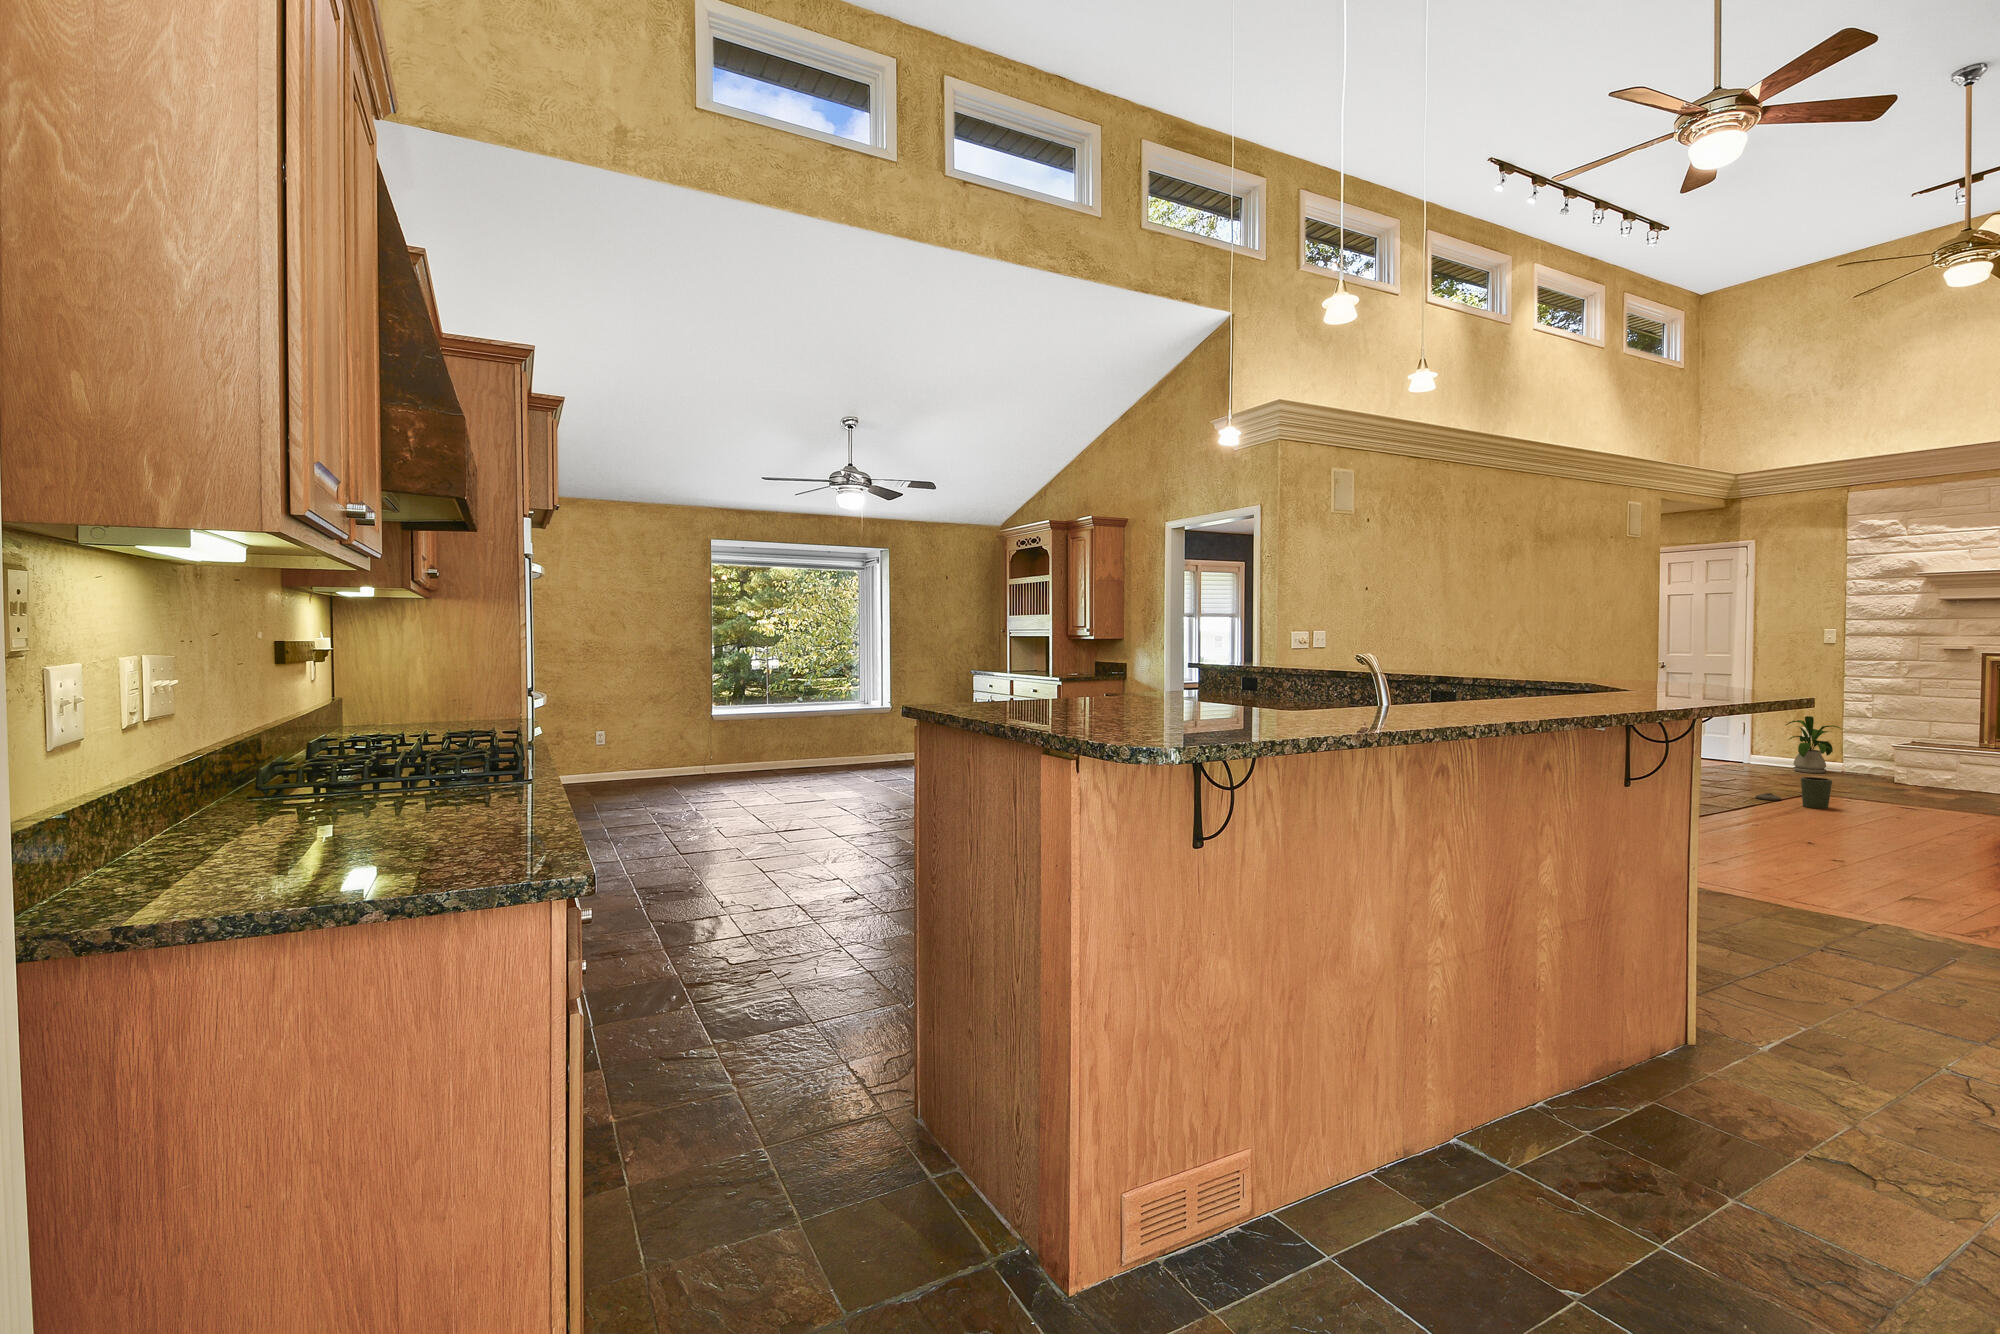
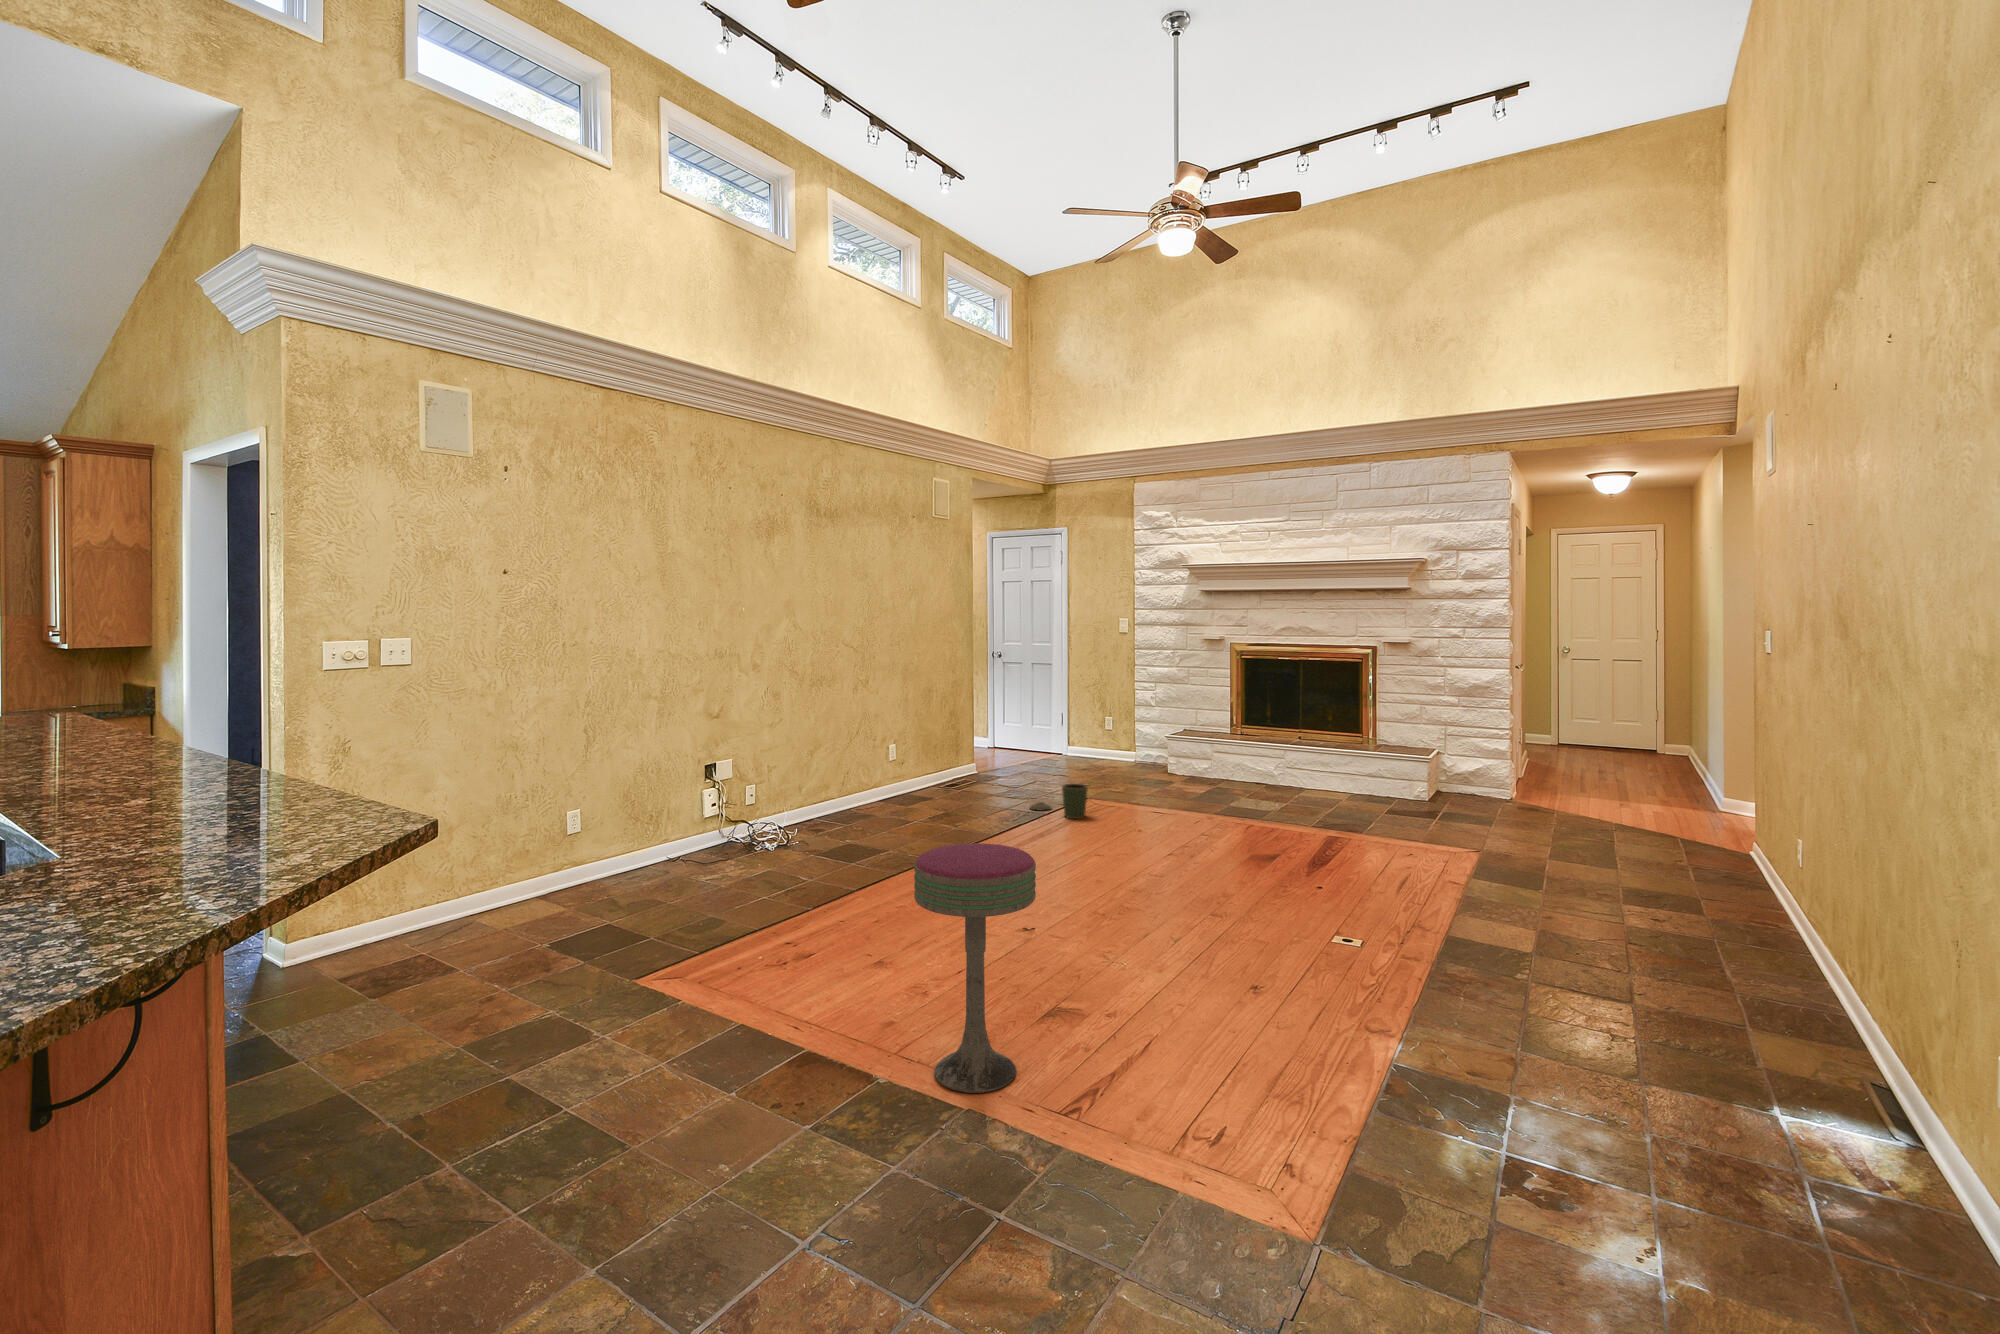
house plant: present [1786,716,1842,773] -> none [1087,708,1130,765]
bar stool: none [1834,773,1948,935] -> present [914,843,1036,1093]

